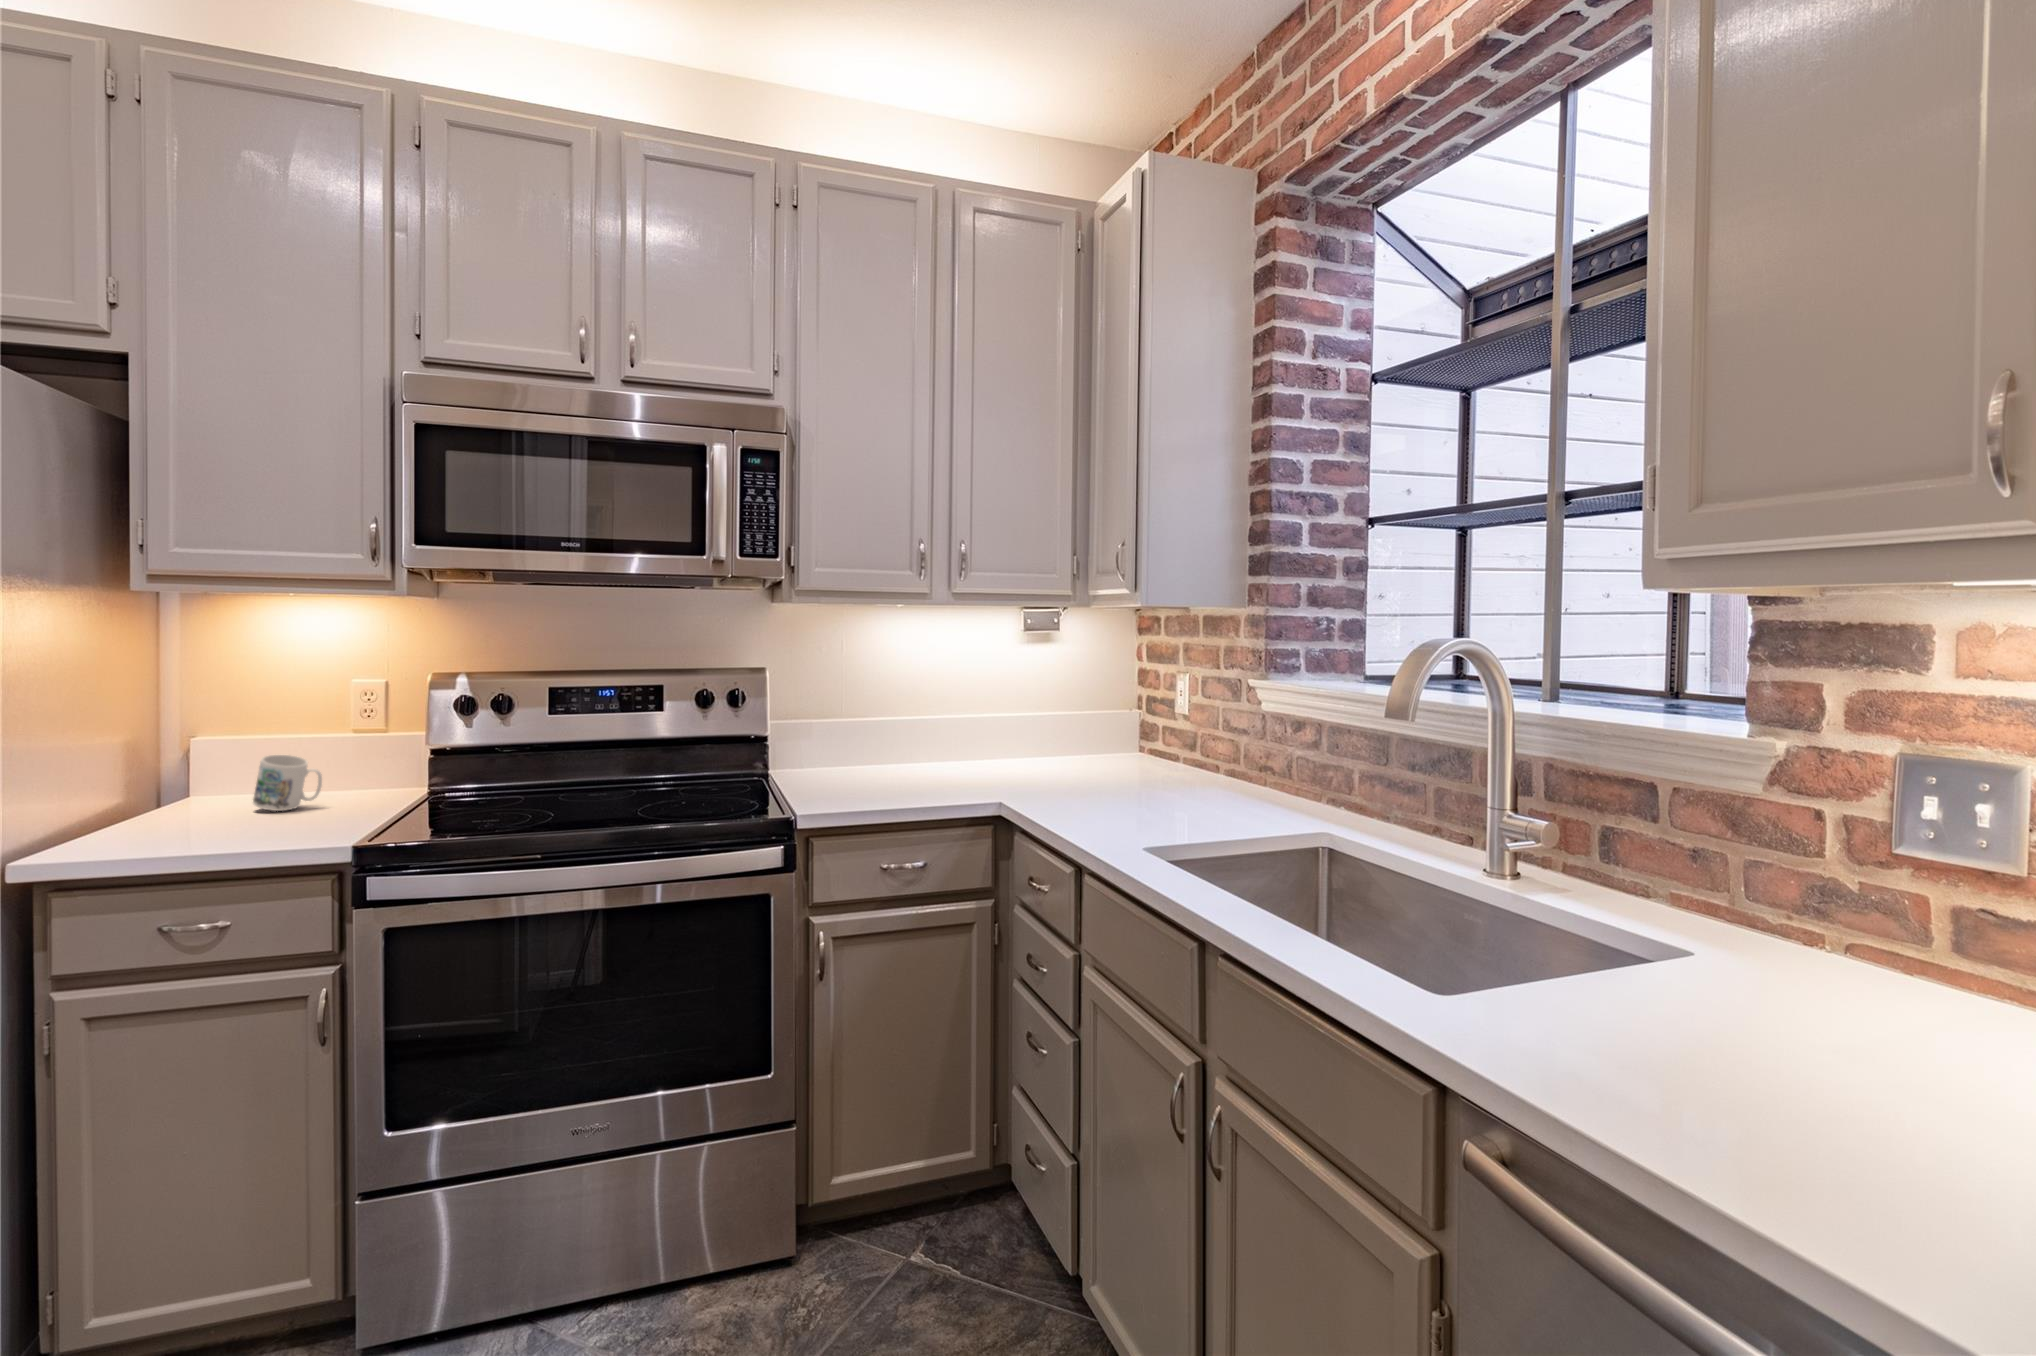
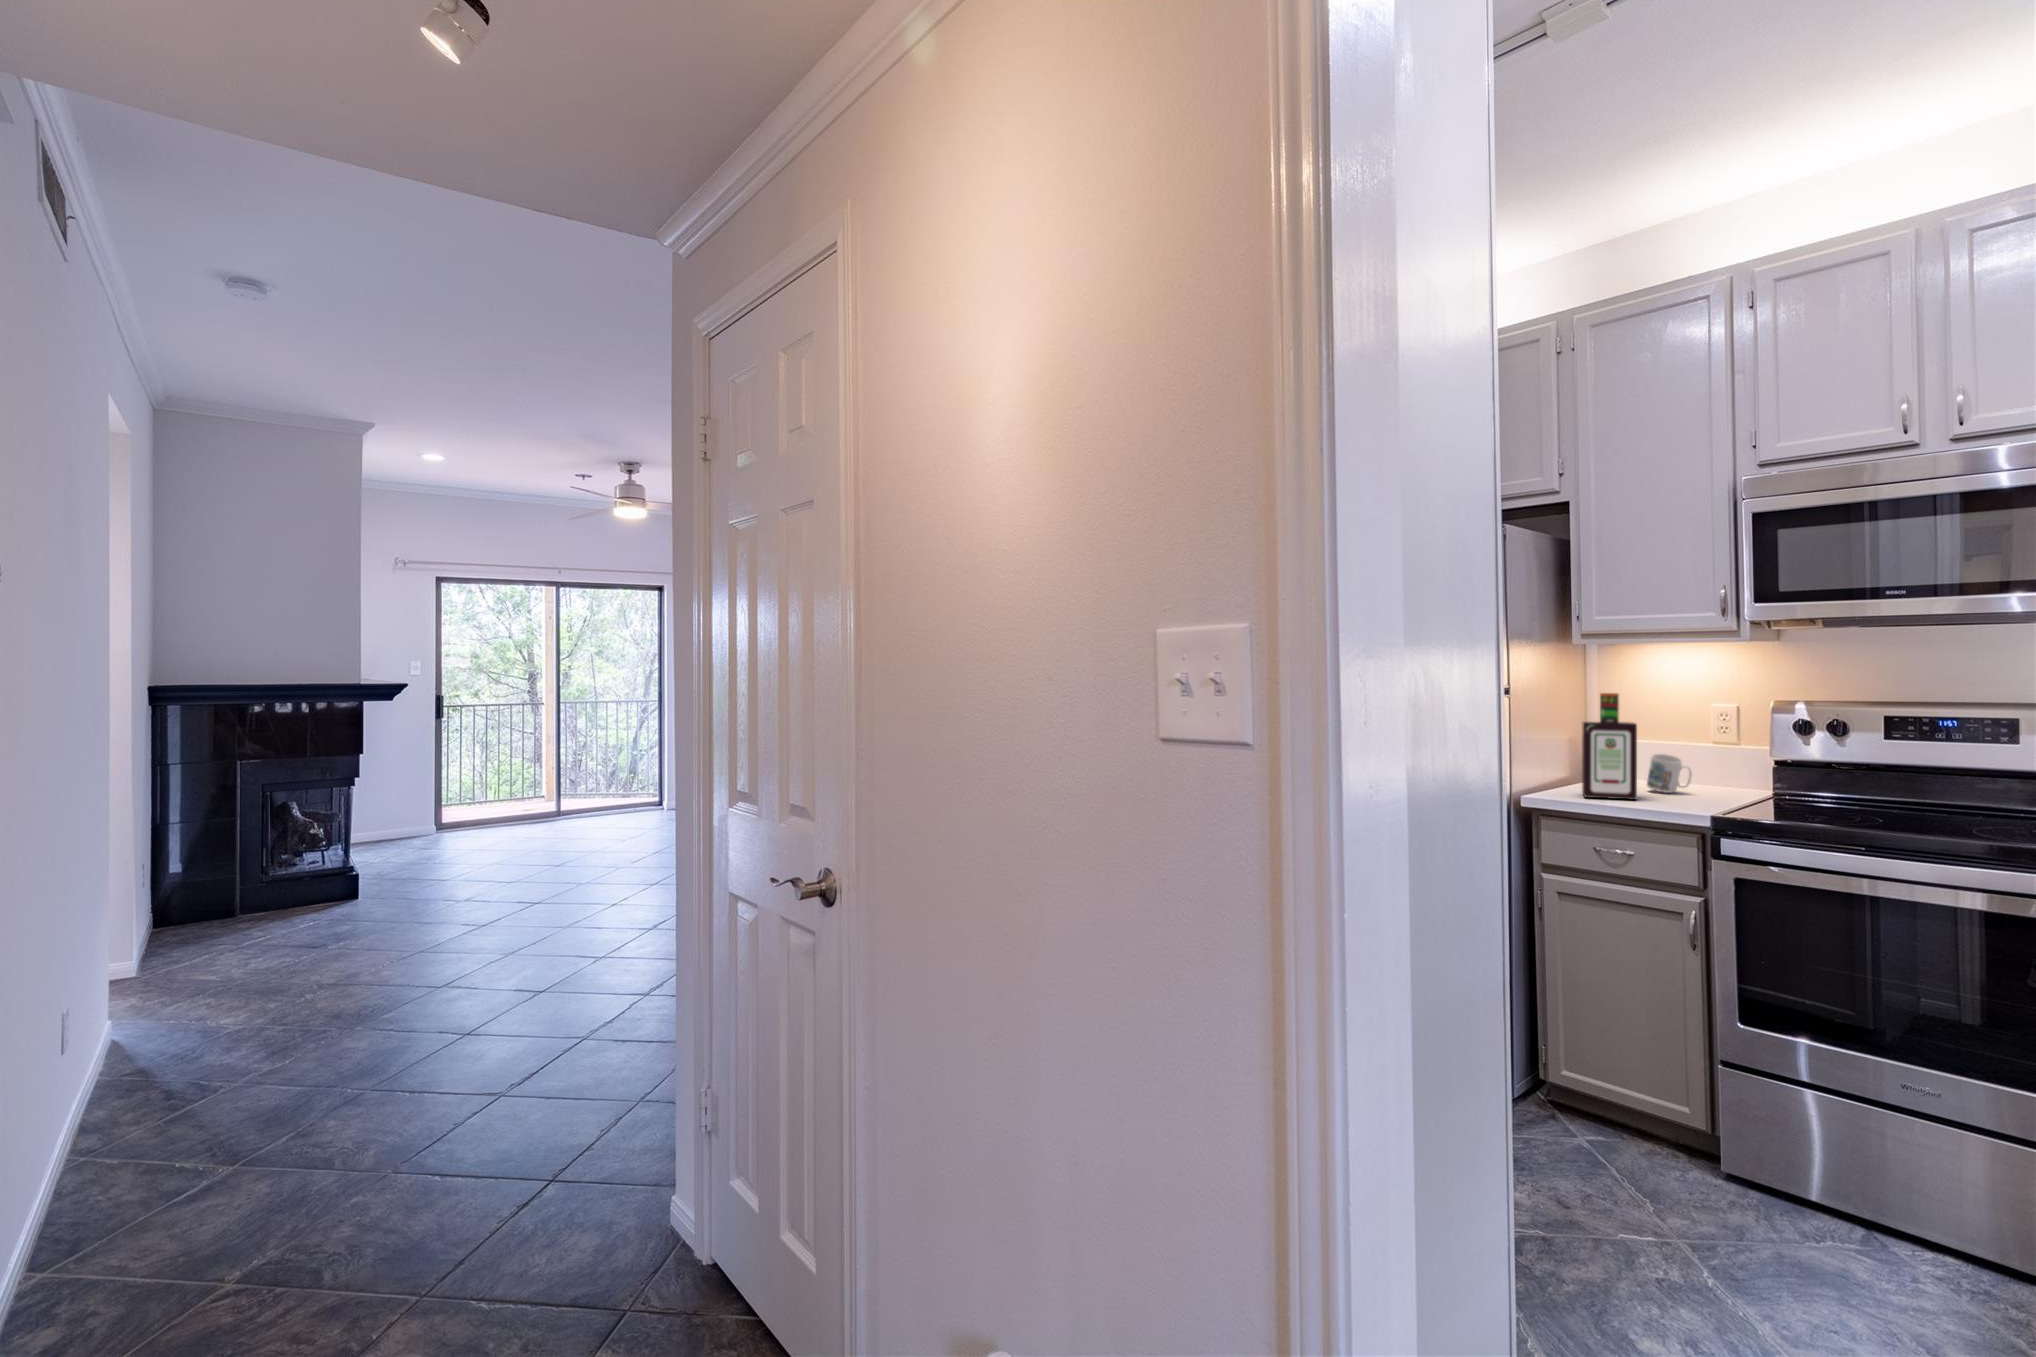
bottle: none [136,667,235,840] -> present [1582,693,1637,800]

